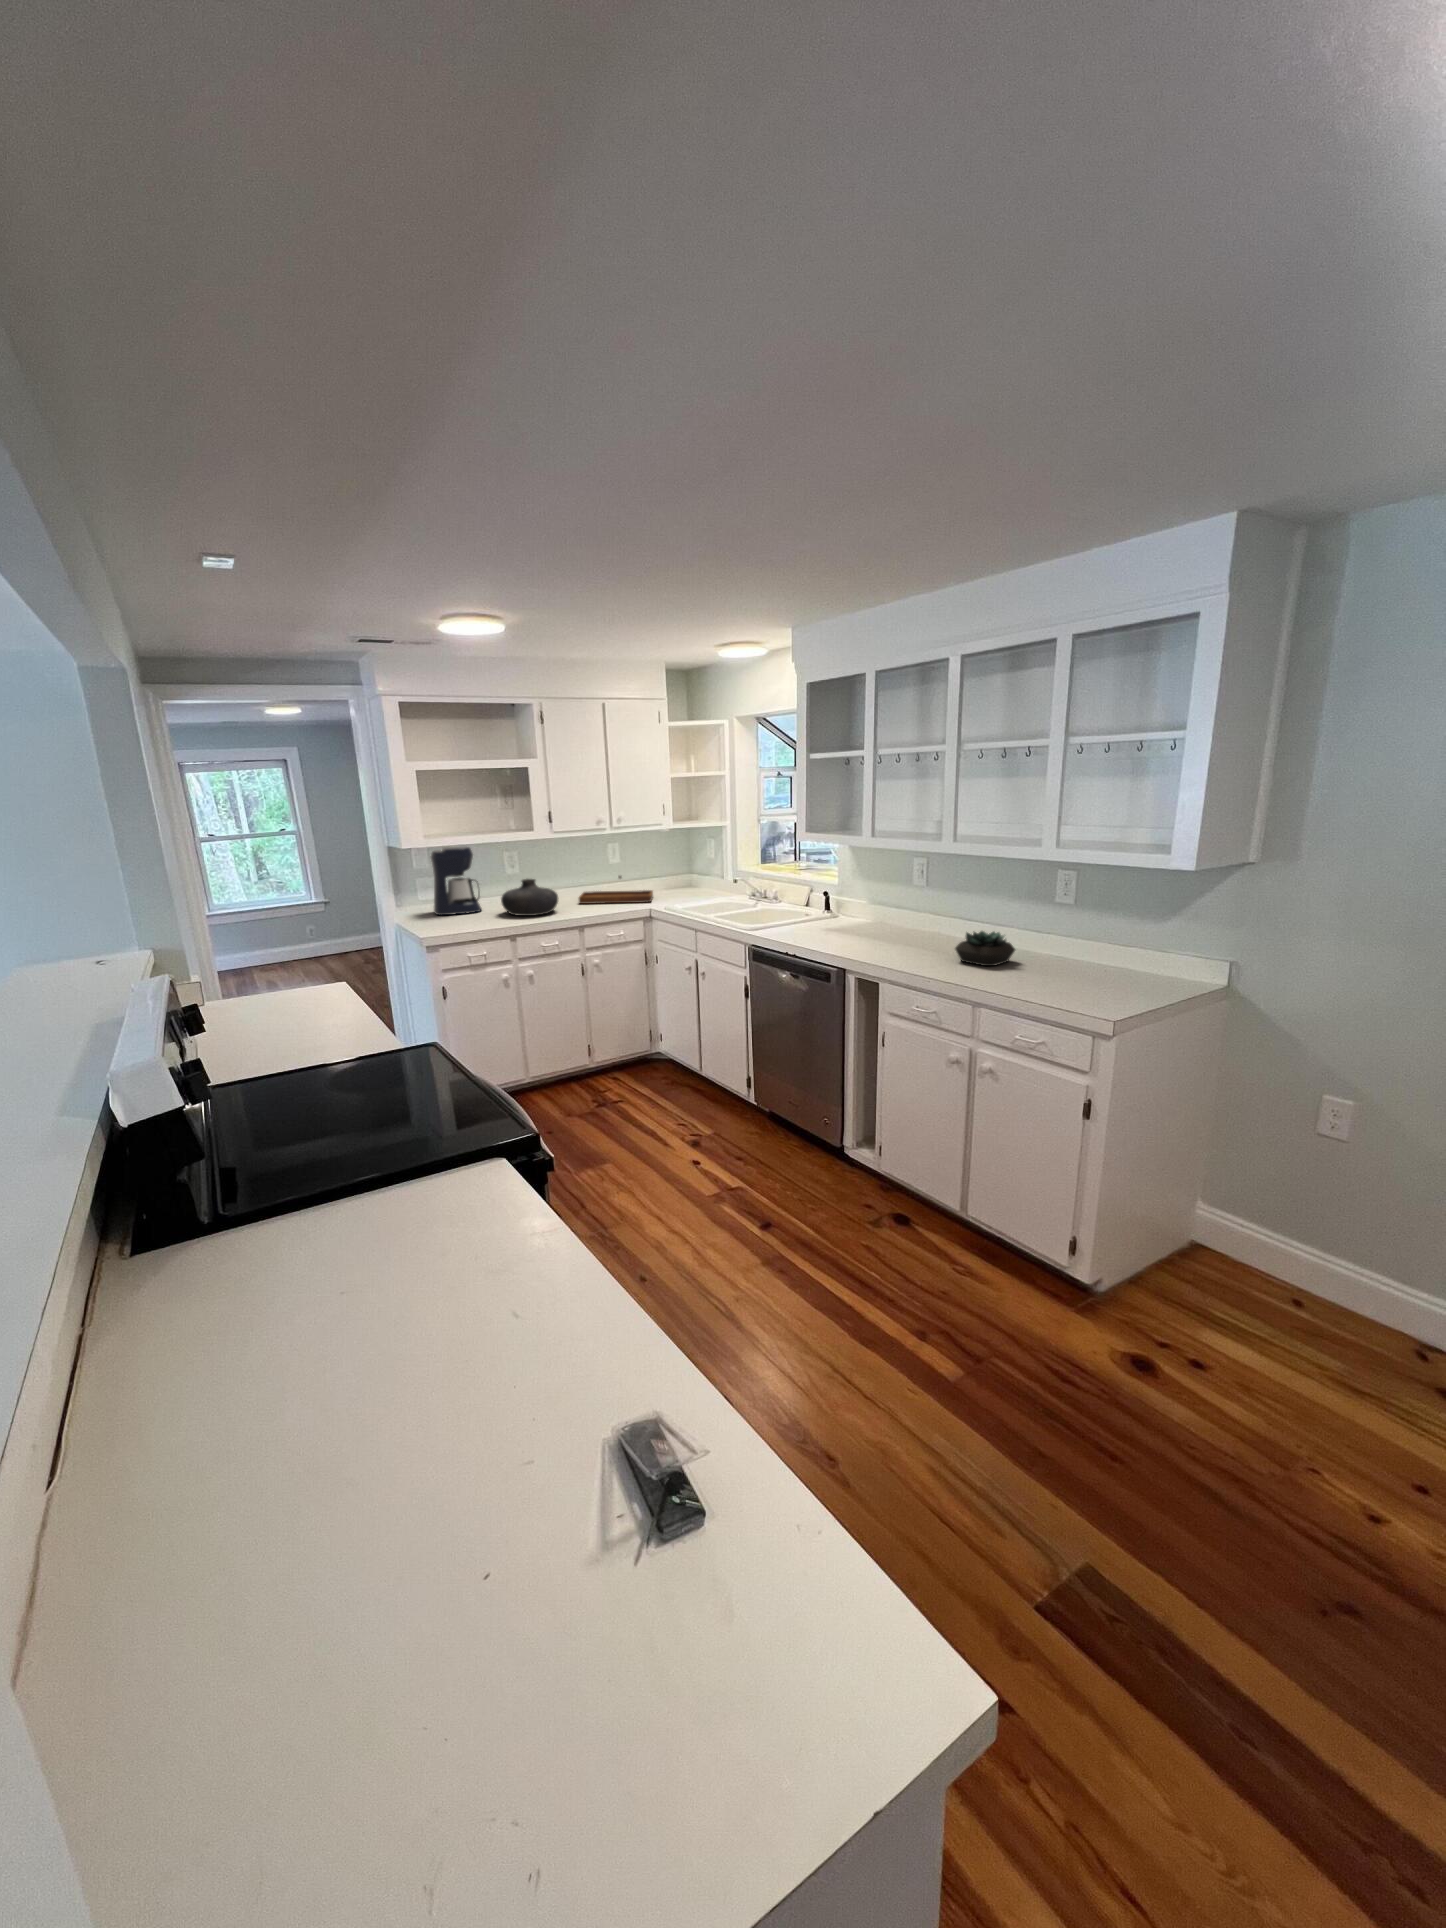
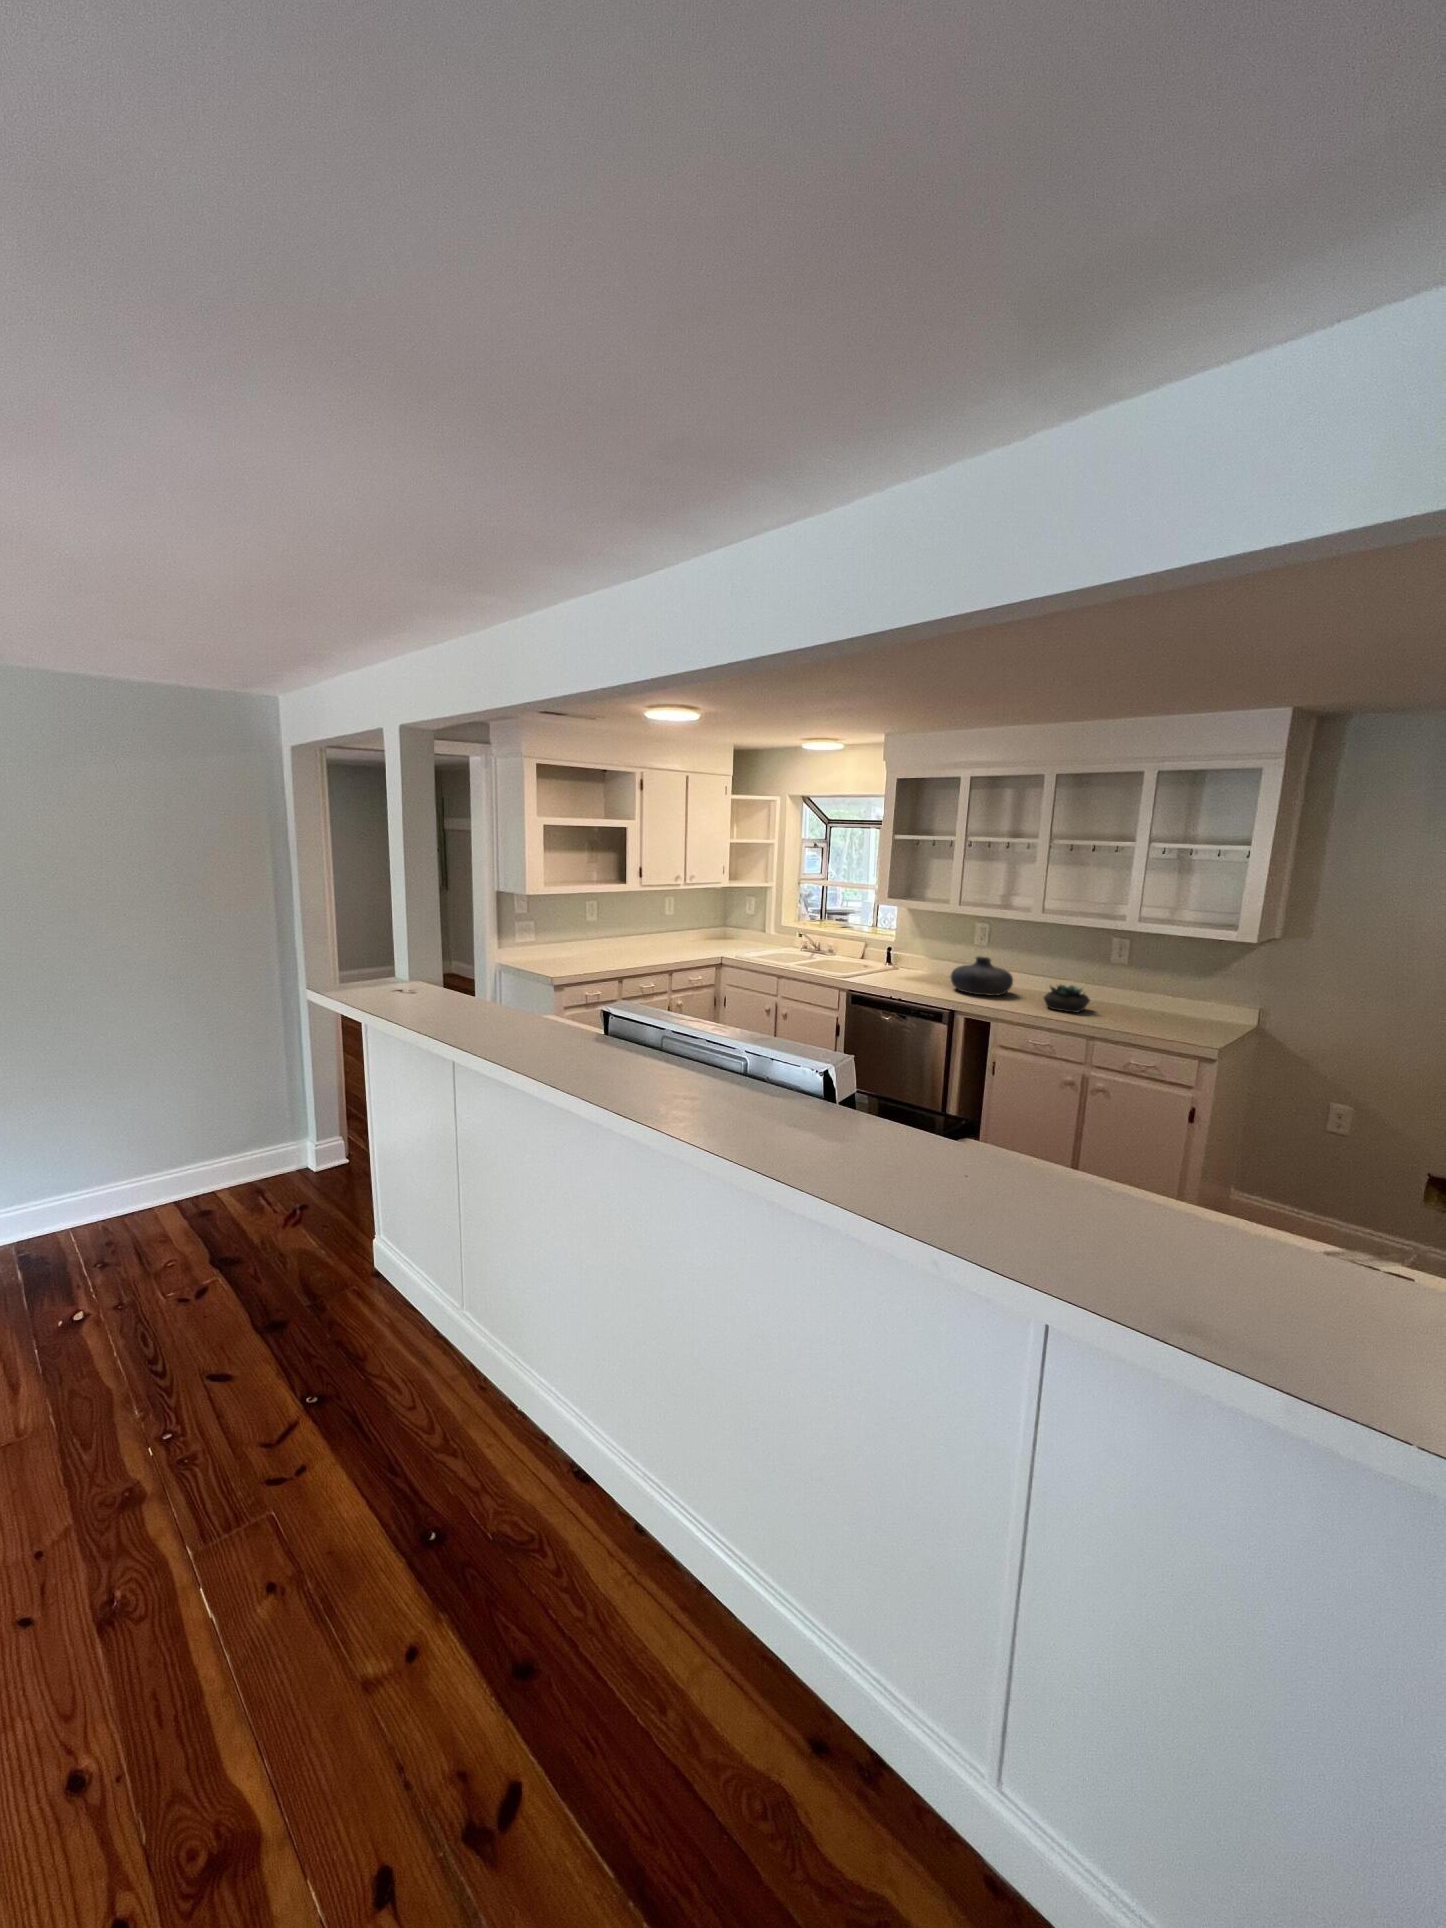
coffee maker: present [430,846,482,915] -> none [529,894,574,956]
tray: present [579,876,653,904] -> none [653,926,721,952]
vase: present [501,879,558,916] -> present [951,956,1013,996]

